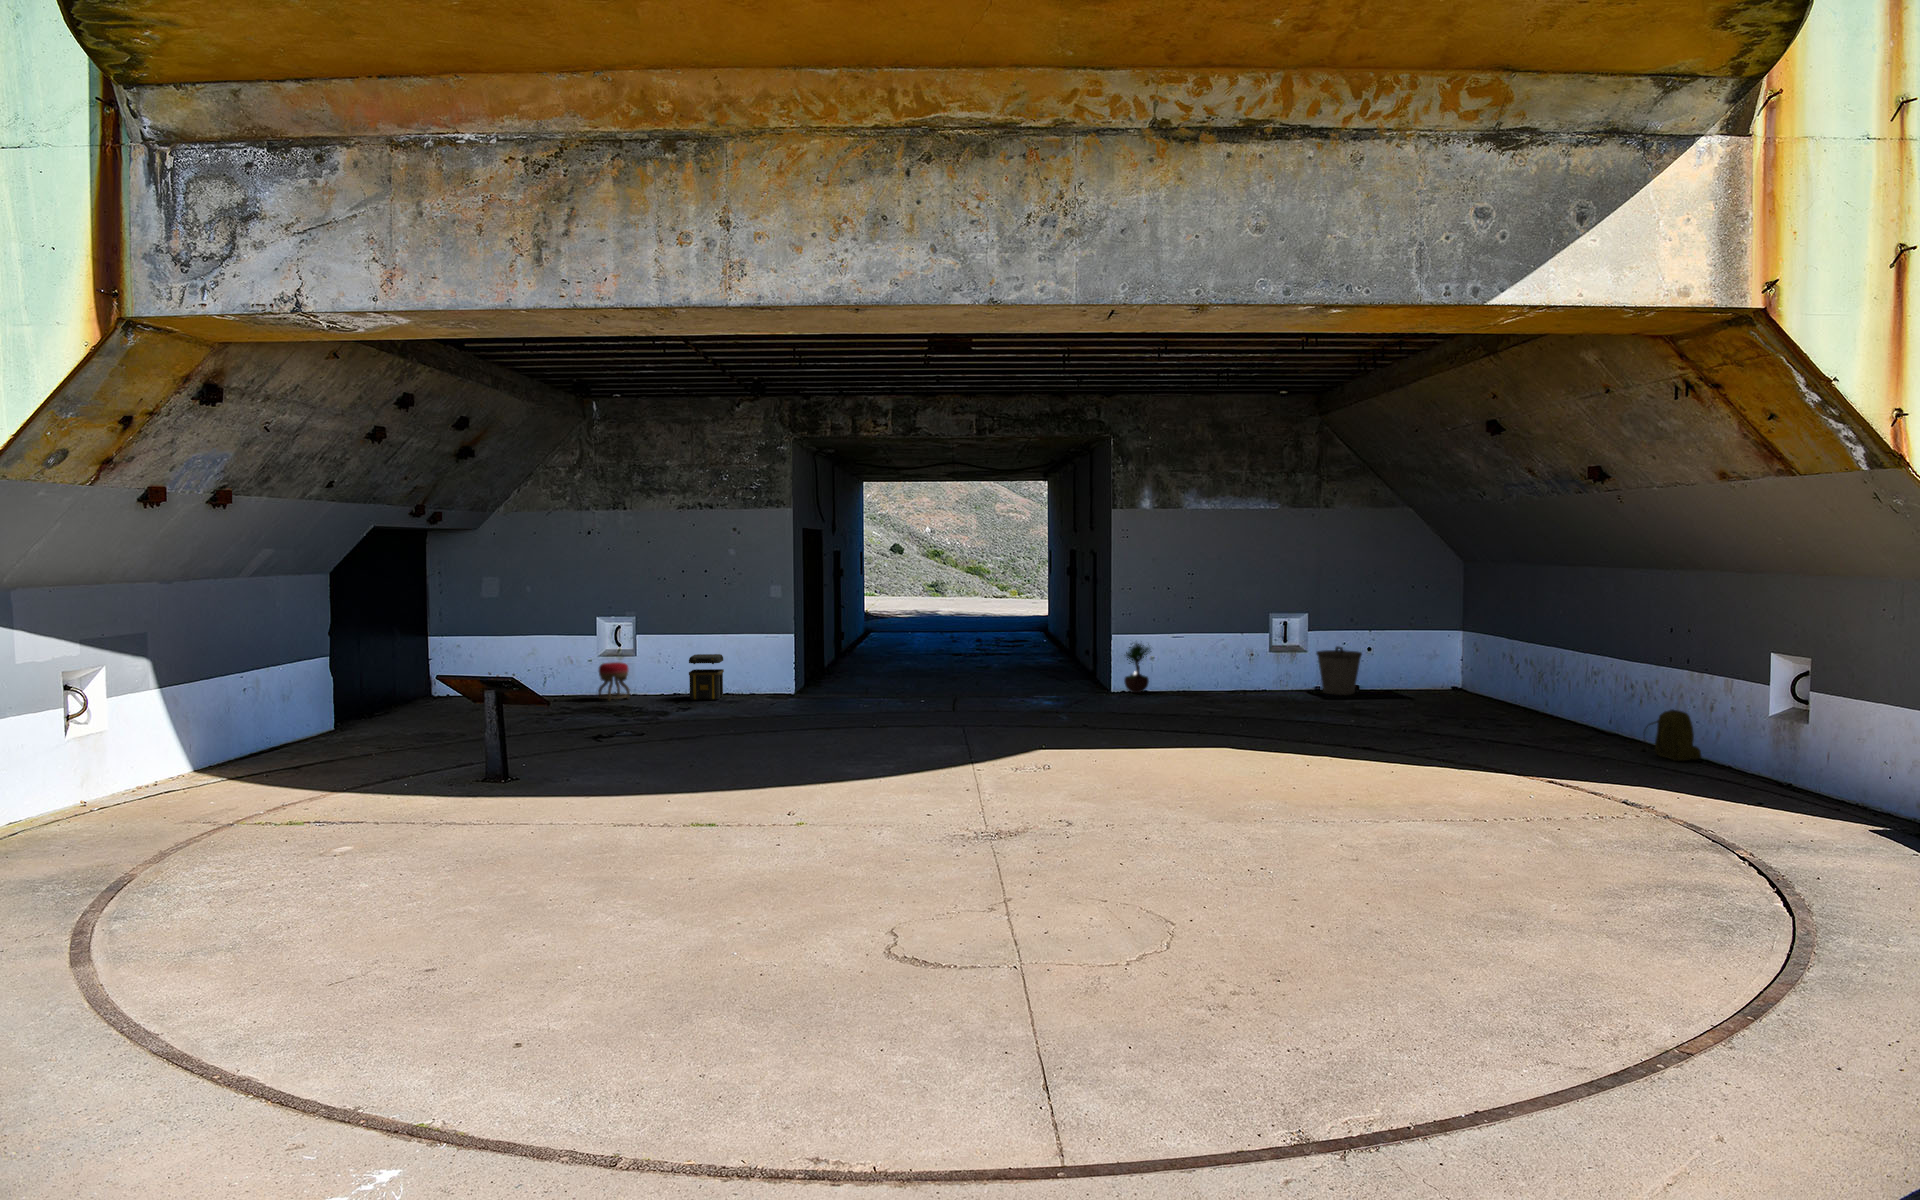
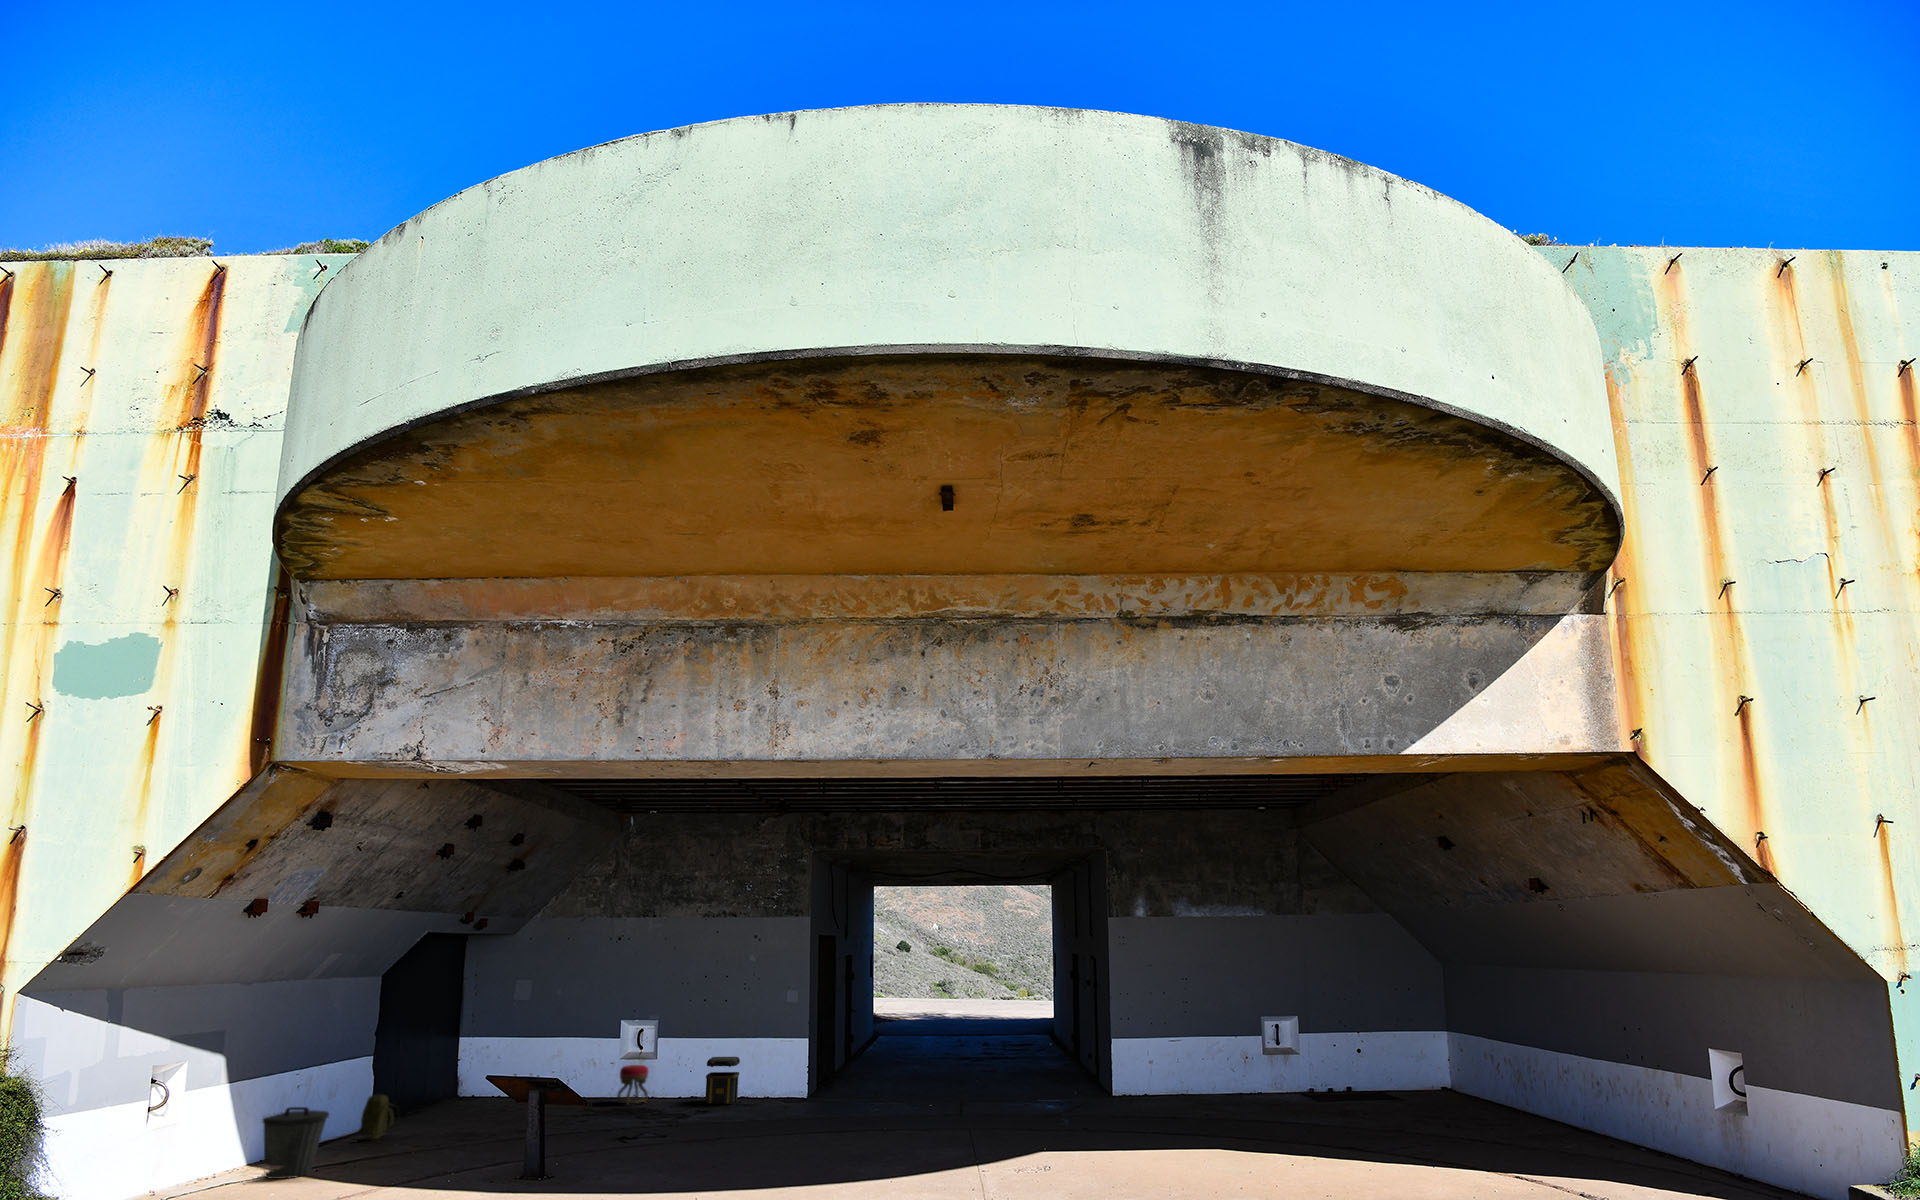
potted tree: present [1124,643,1151,693] -> none [1120,1040,1151,1098]
trash can: present [1316,646,1362,695] -> present [263,1107,329,1179]
backpack: present [1644,709,1701,761] -> present [359,1094,399,1140]

